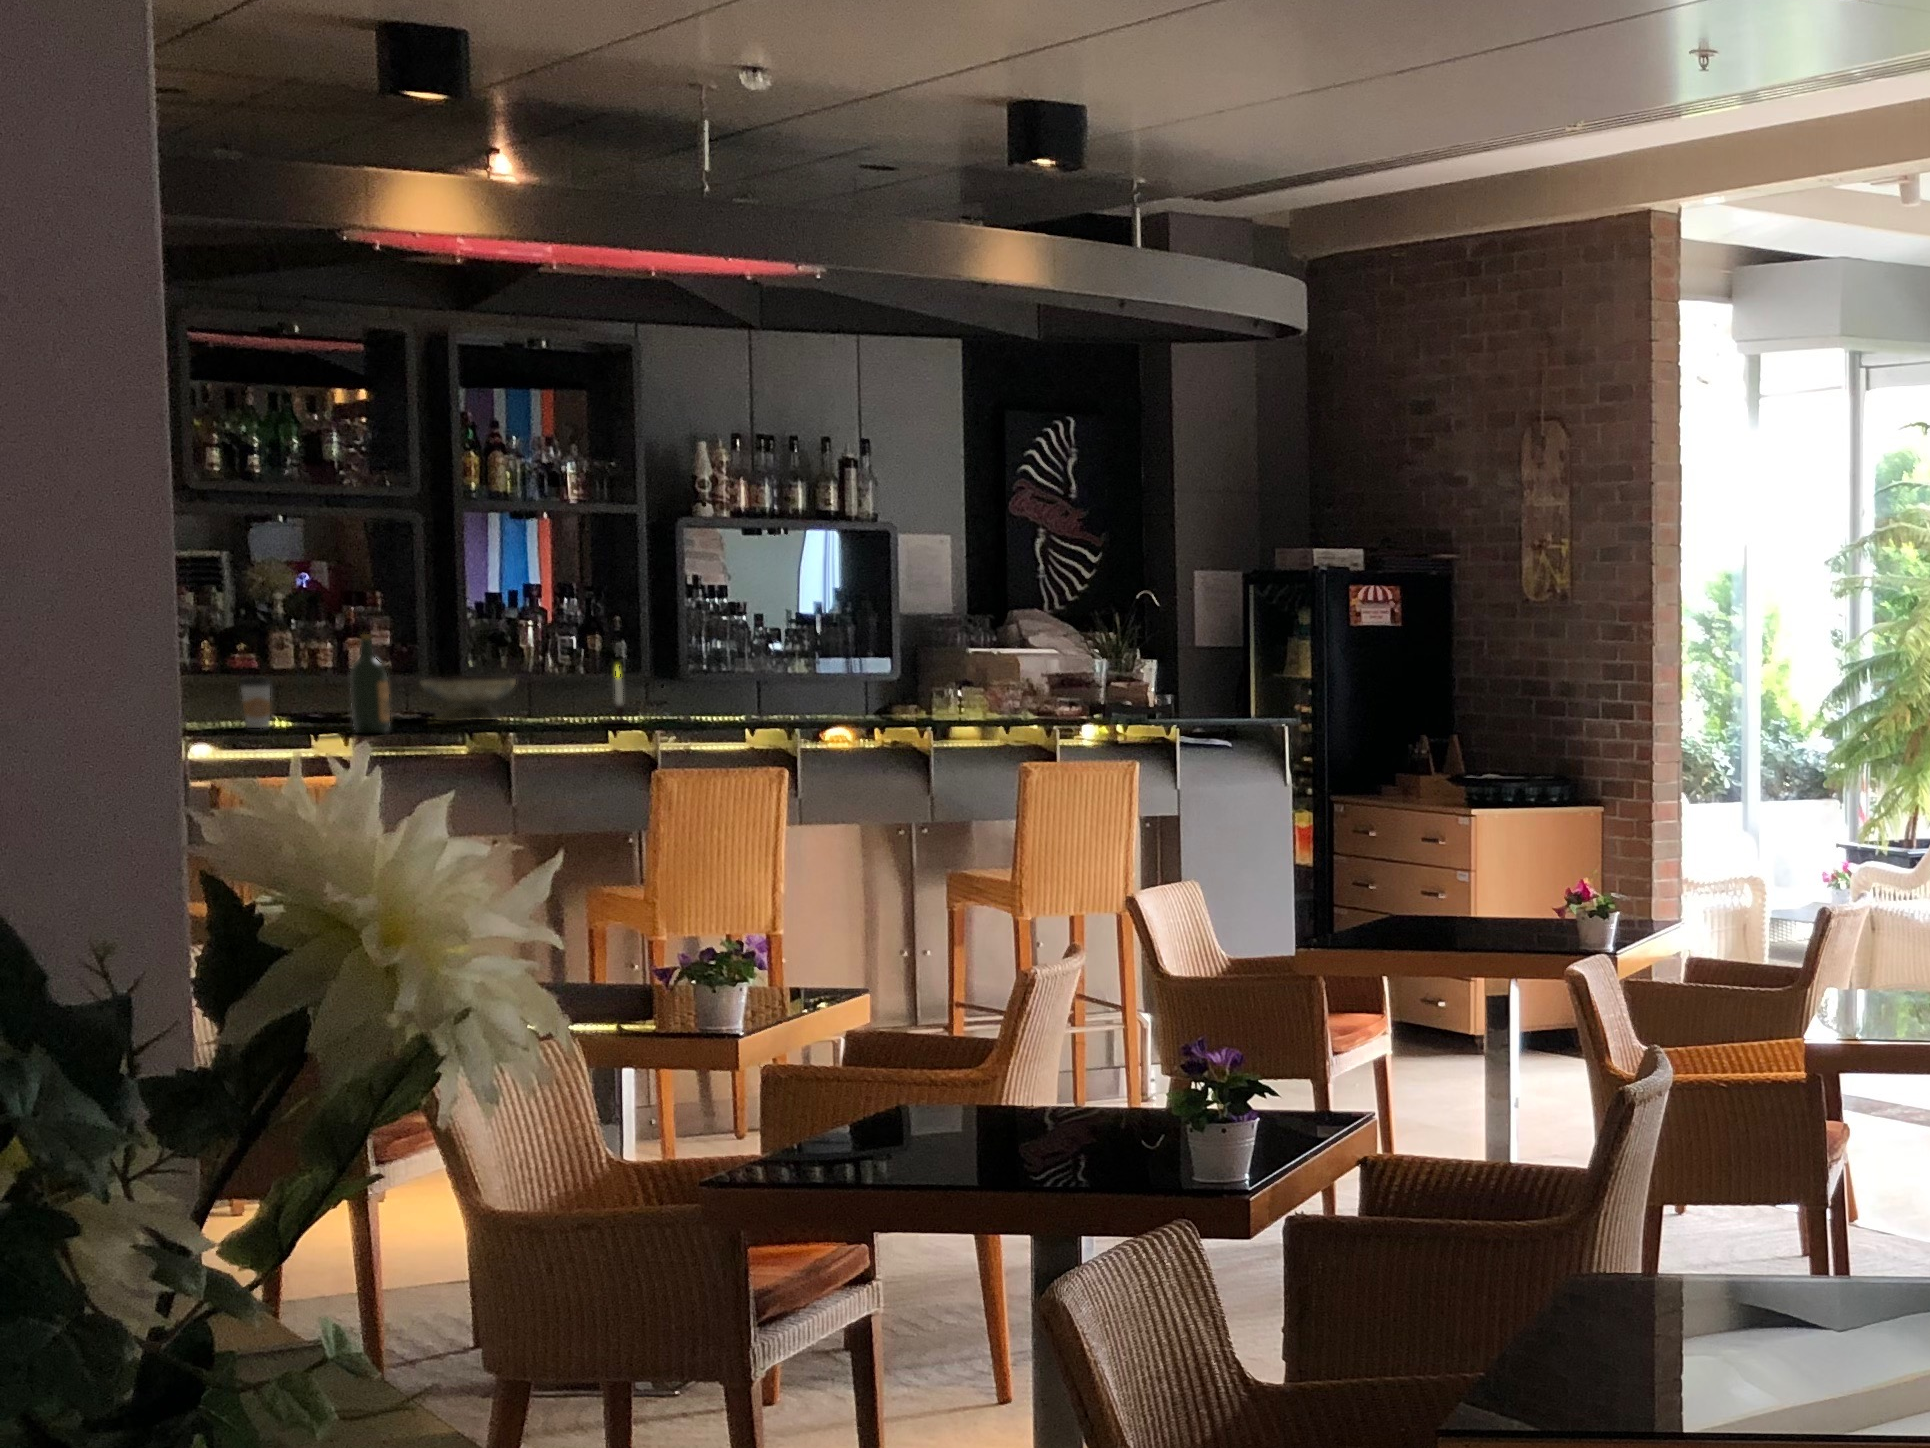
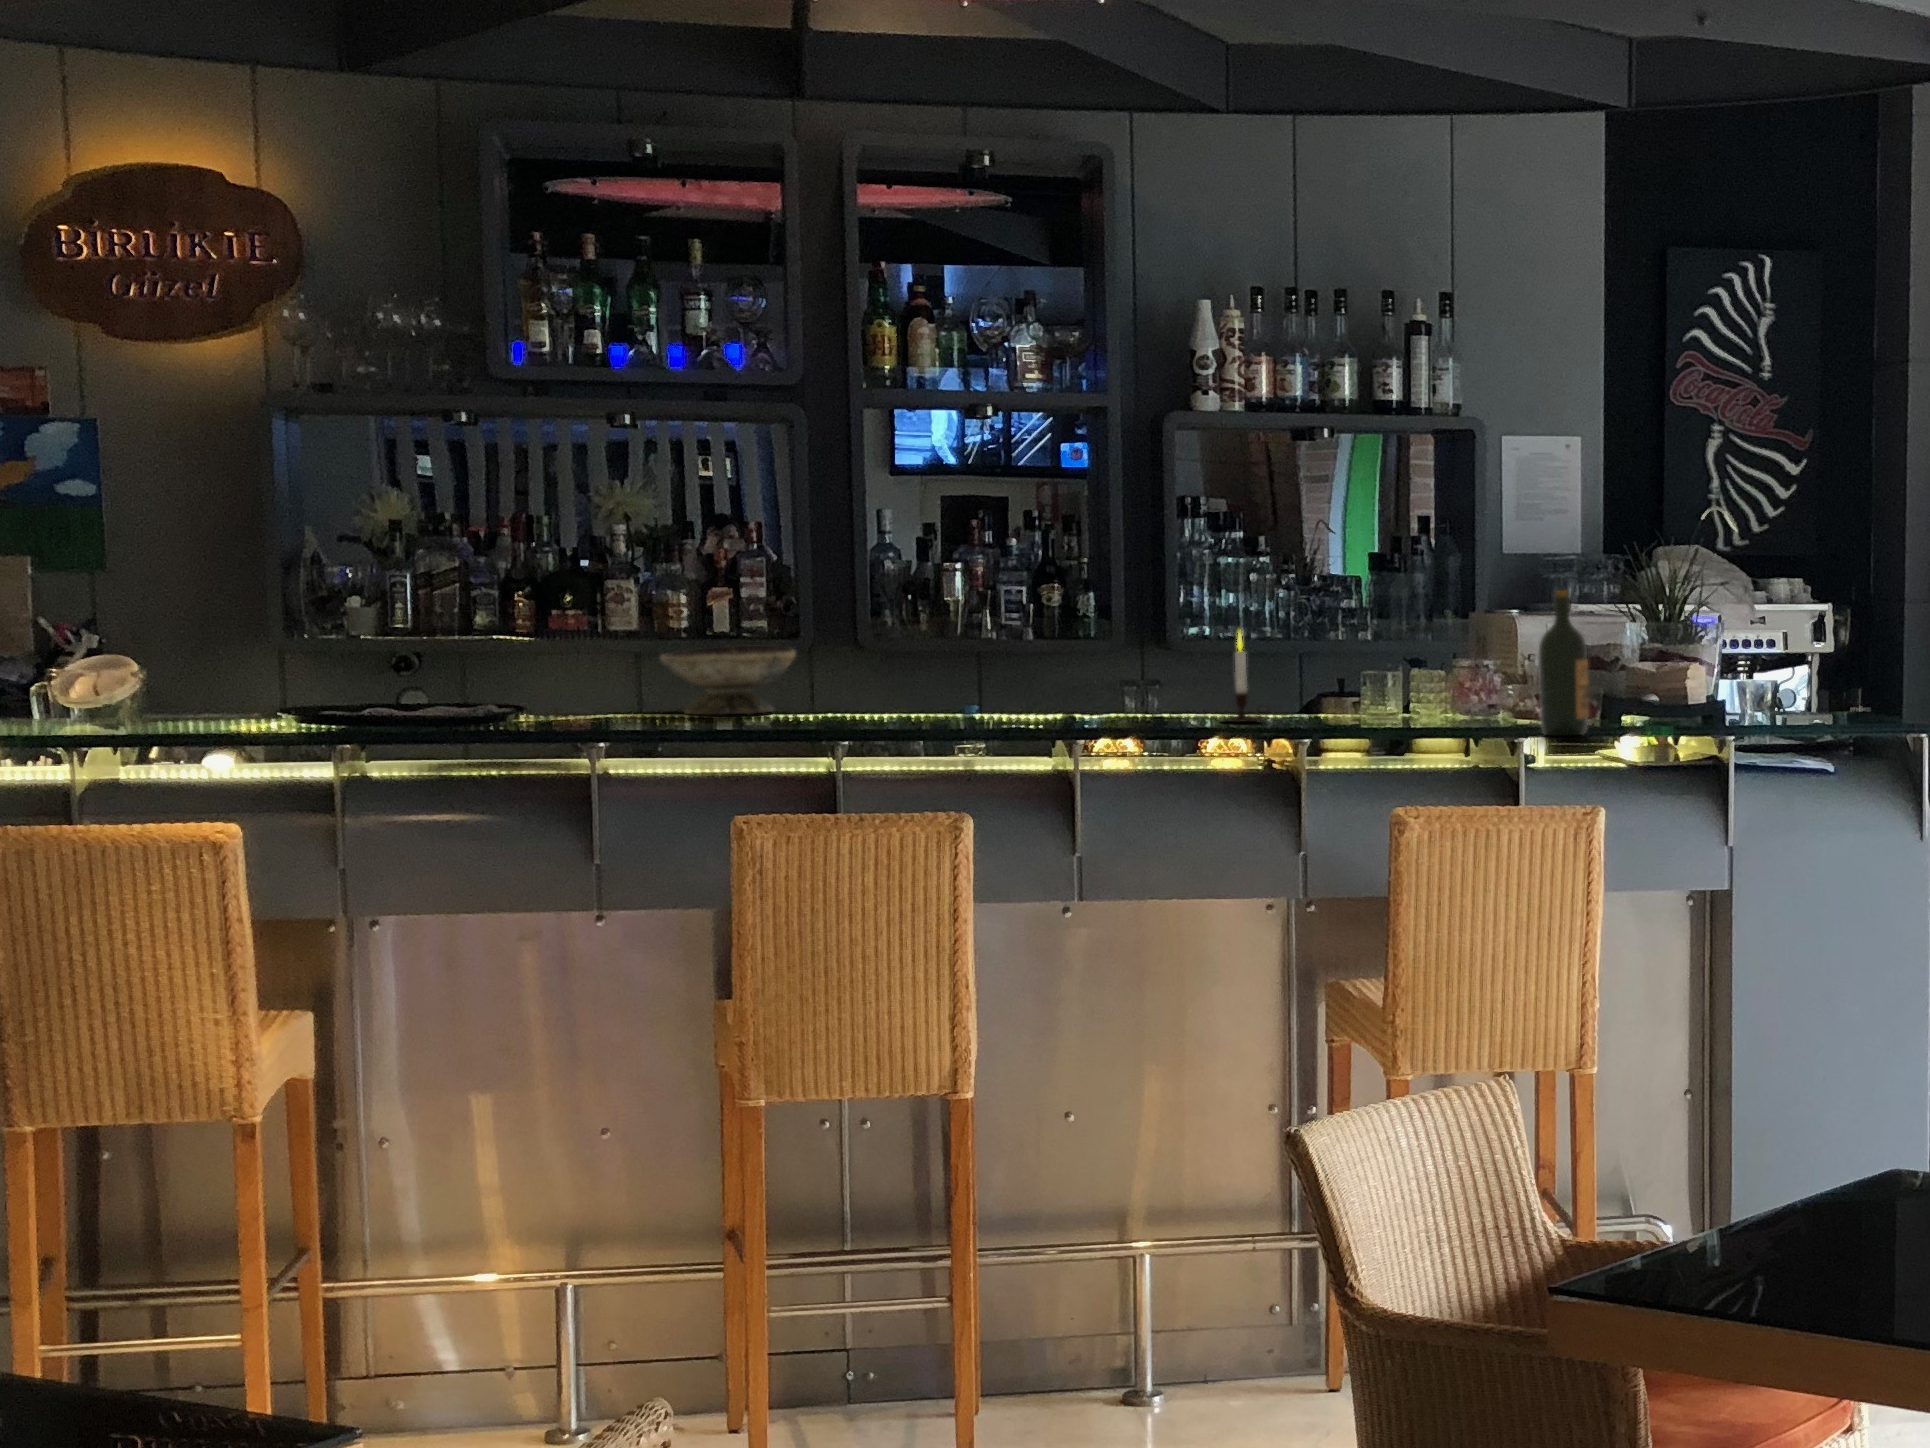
wine bottle: present [350,634,390,733] -> present [1539,590,1589,736]
candle: present [610,670,634,724] -> present [1222,632,1263,722]
coffee cup: present [240,678,270,728] -> none [363,651,406,726]

